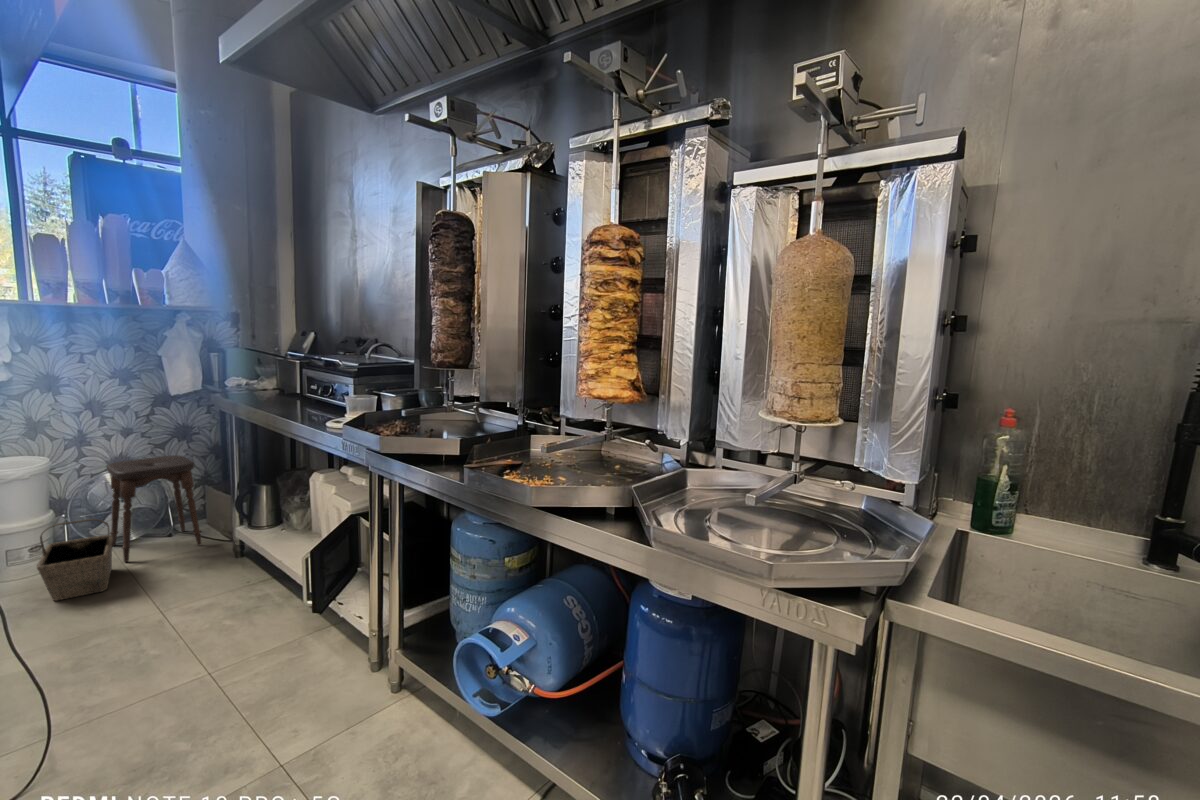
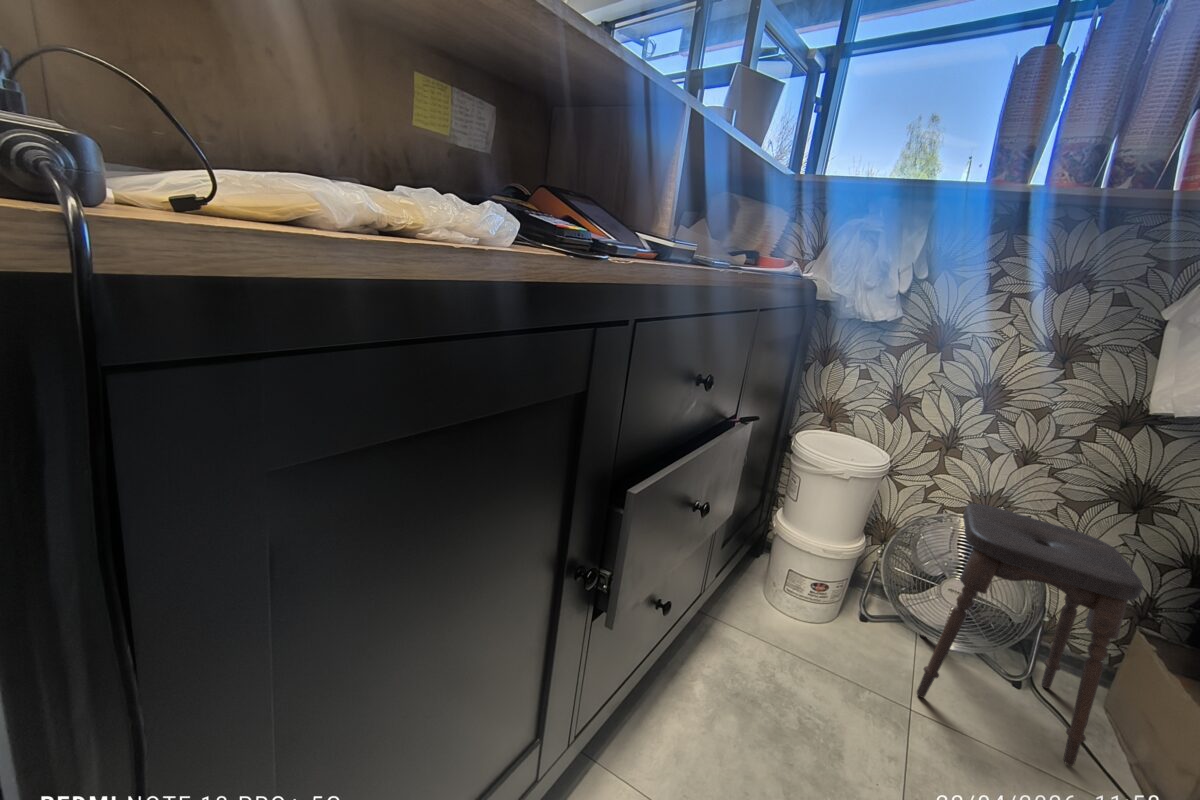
basket: present [37,519,113,601] -> none [783,577,917,750]

